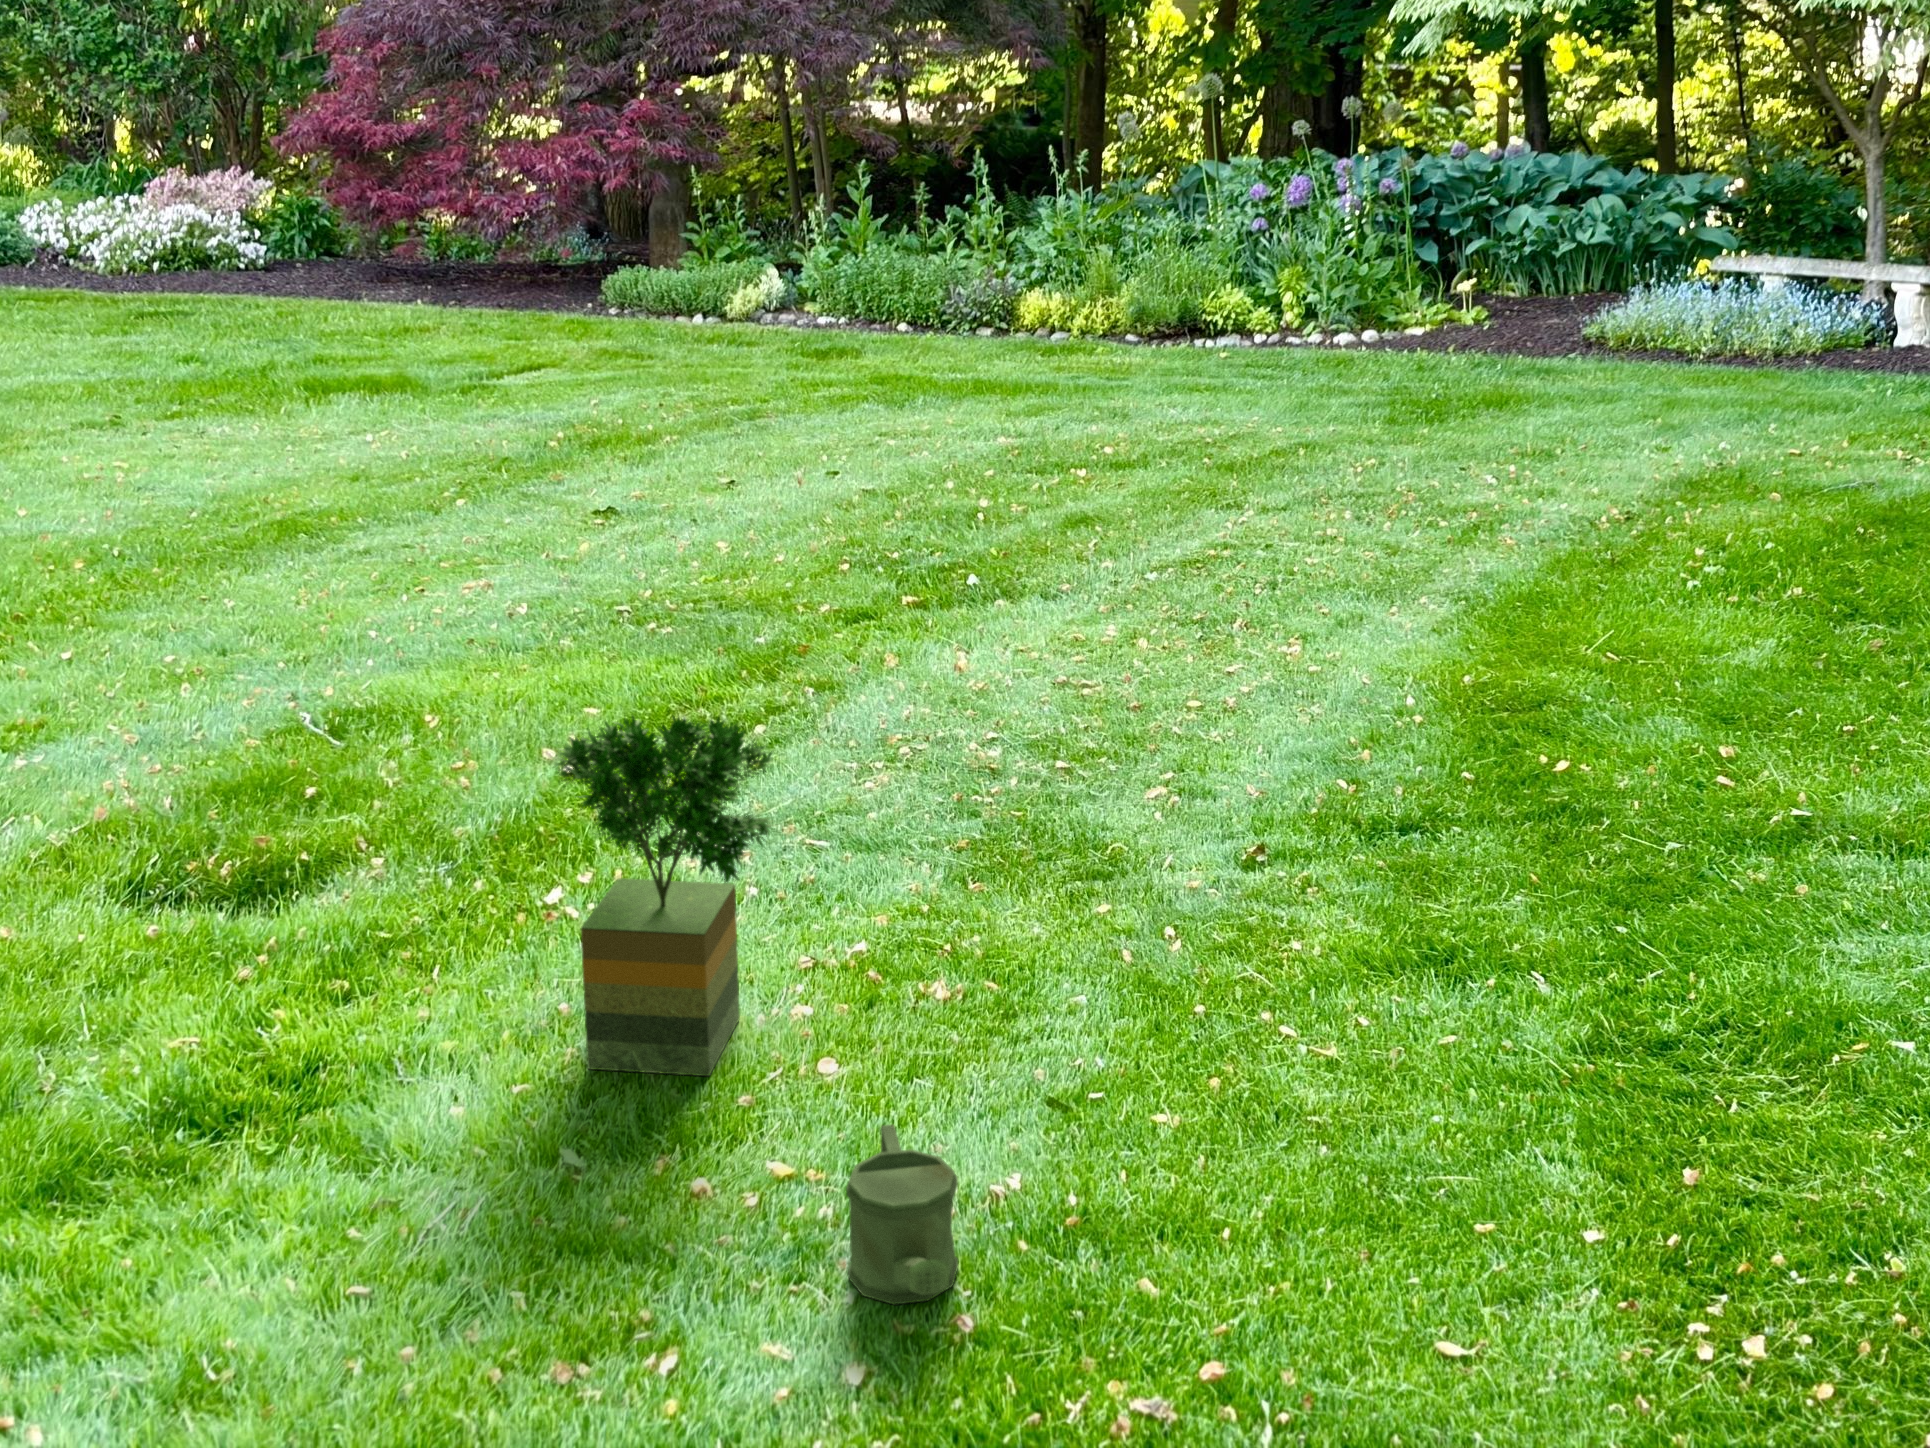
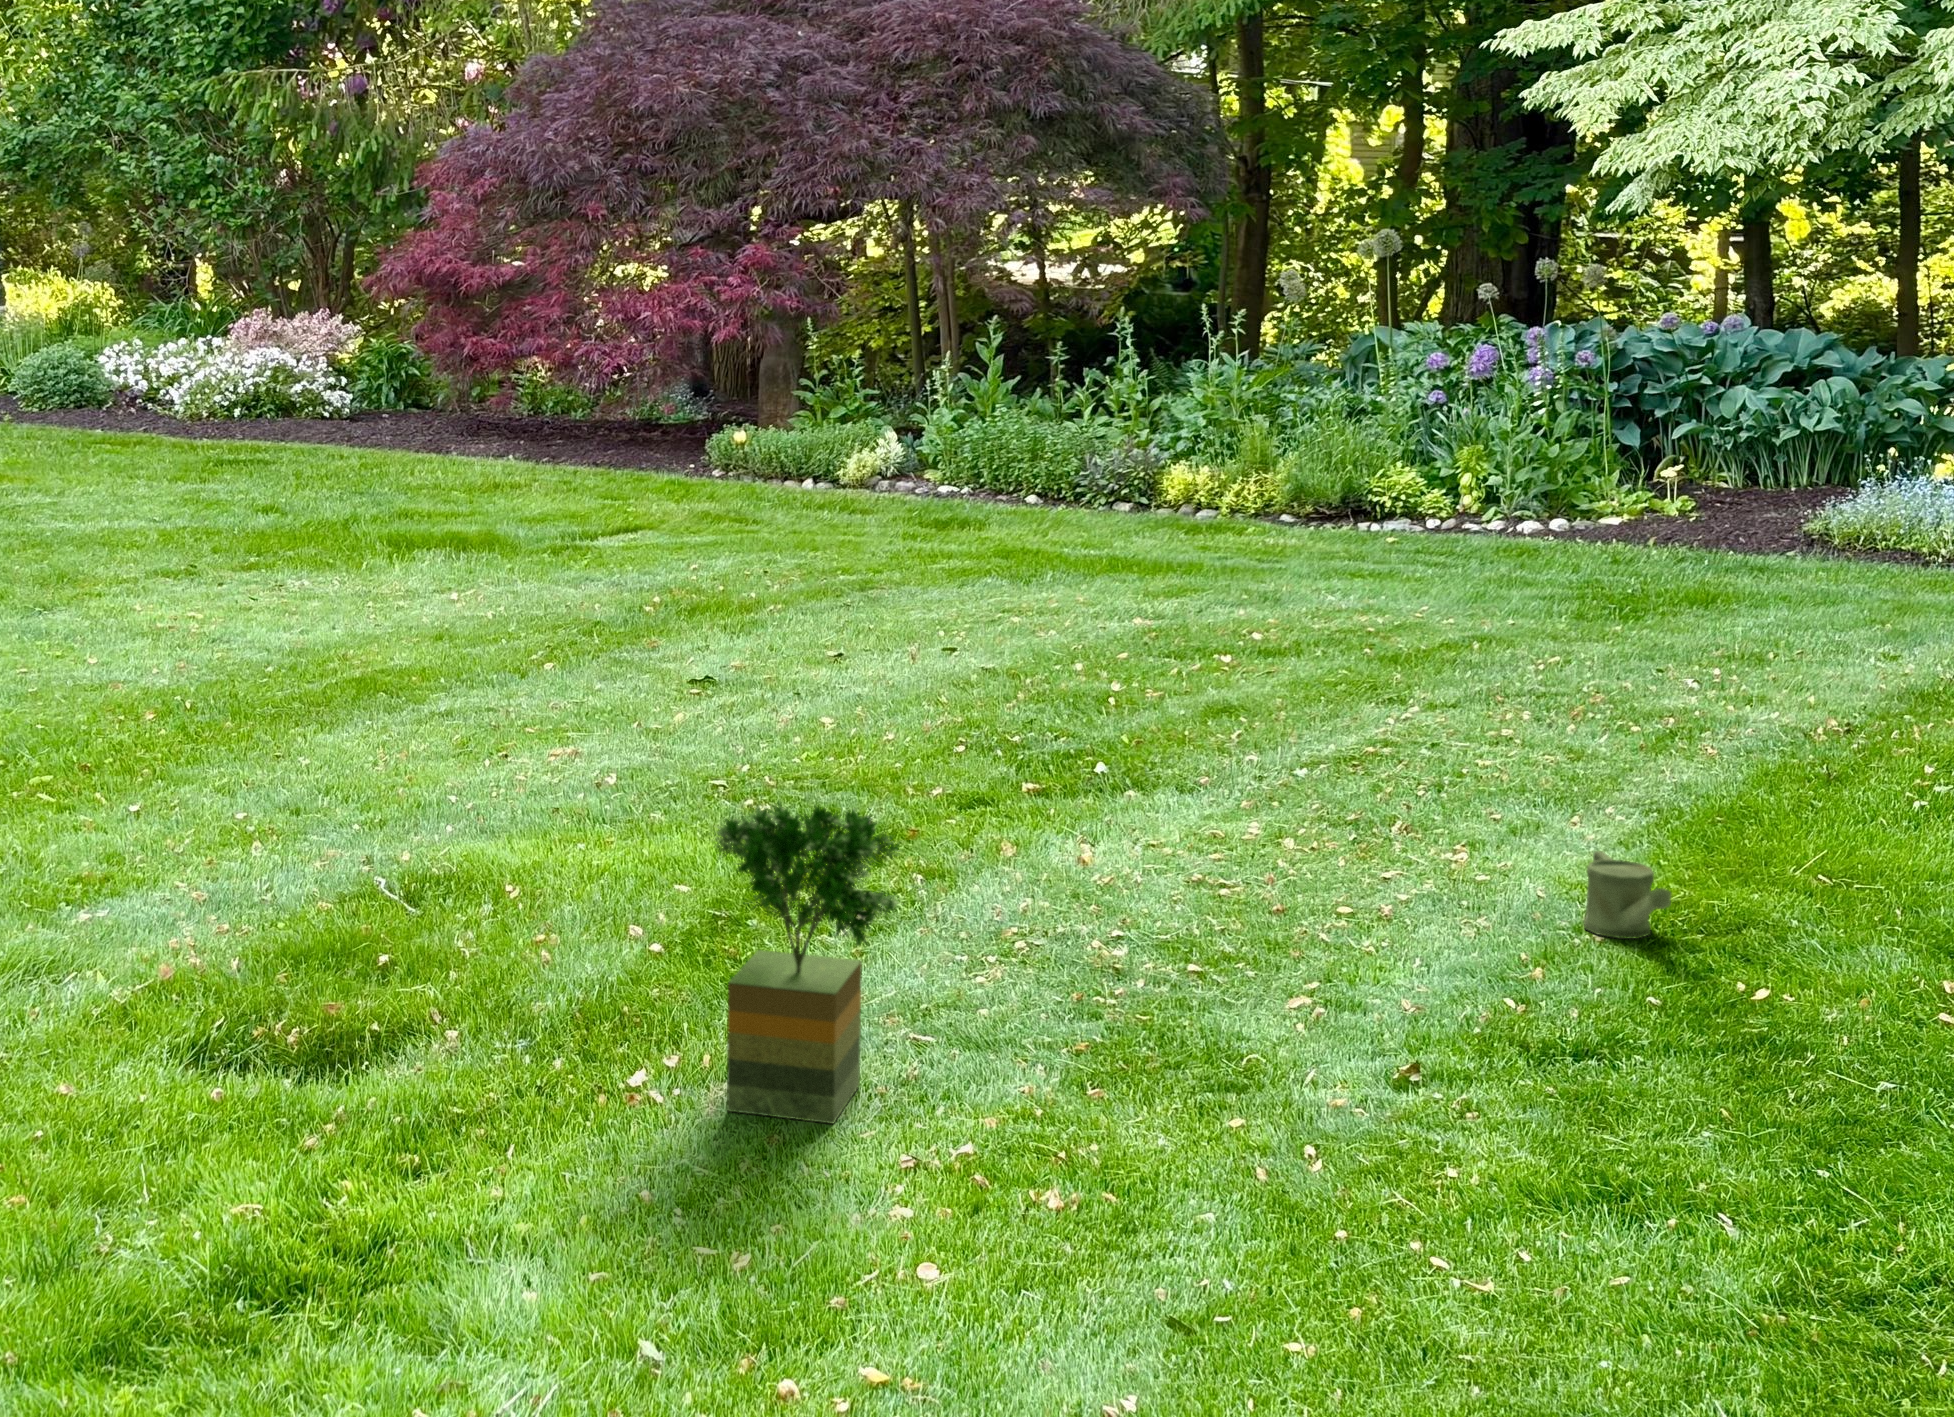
watering can: present [846,1124,958,1304] -> present [1584,851,1671,939]

